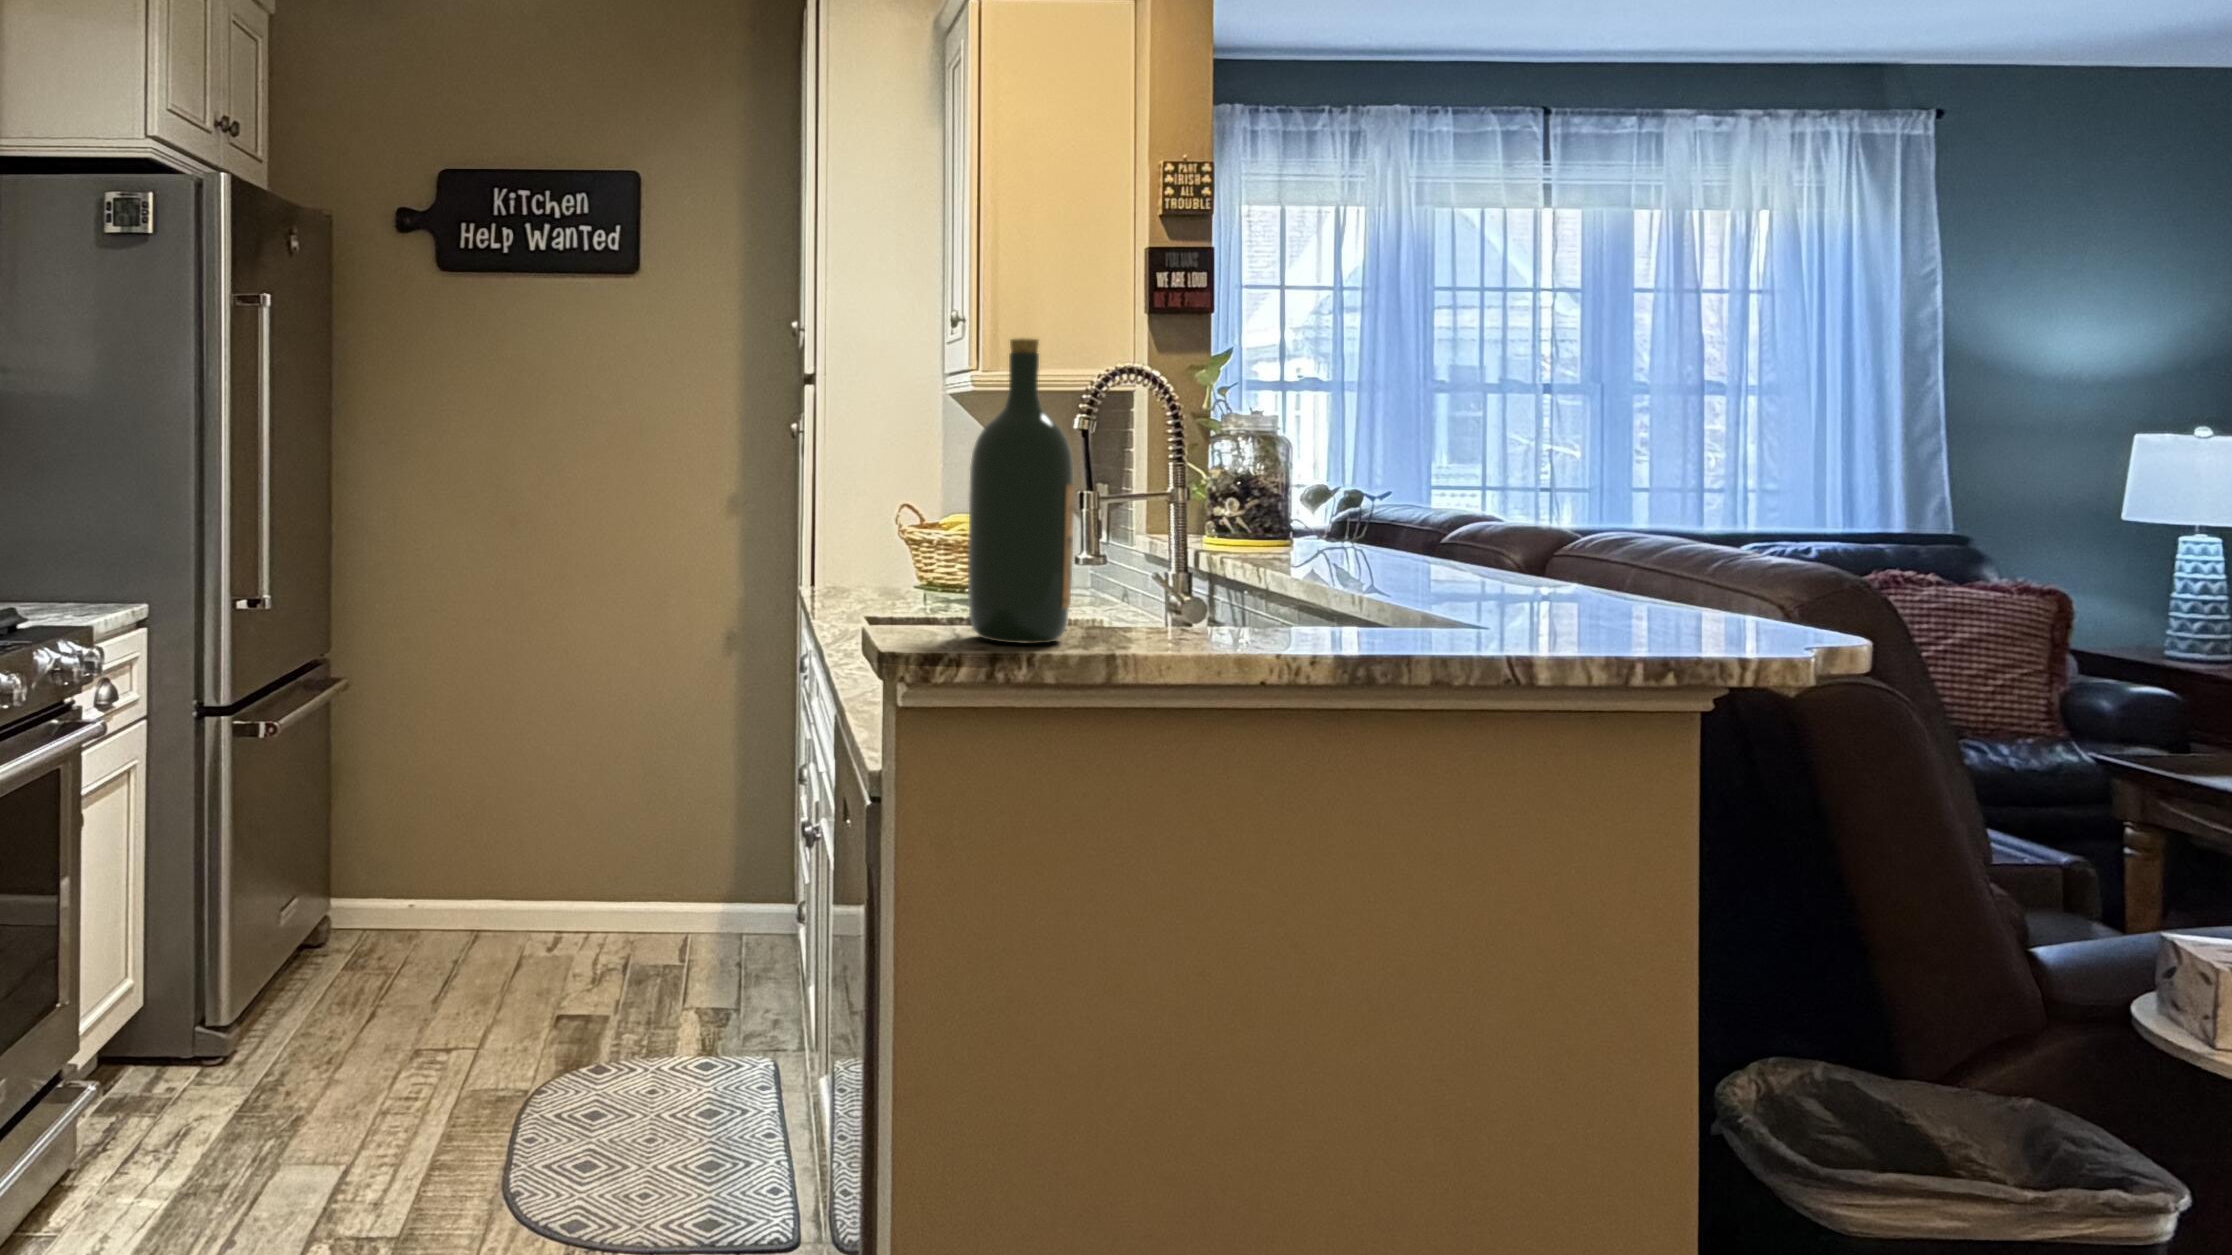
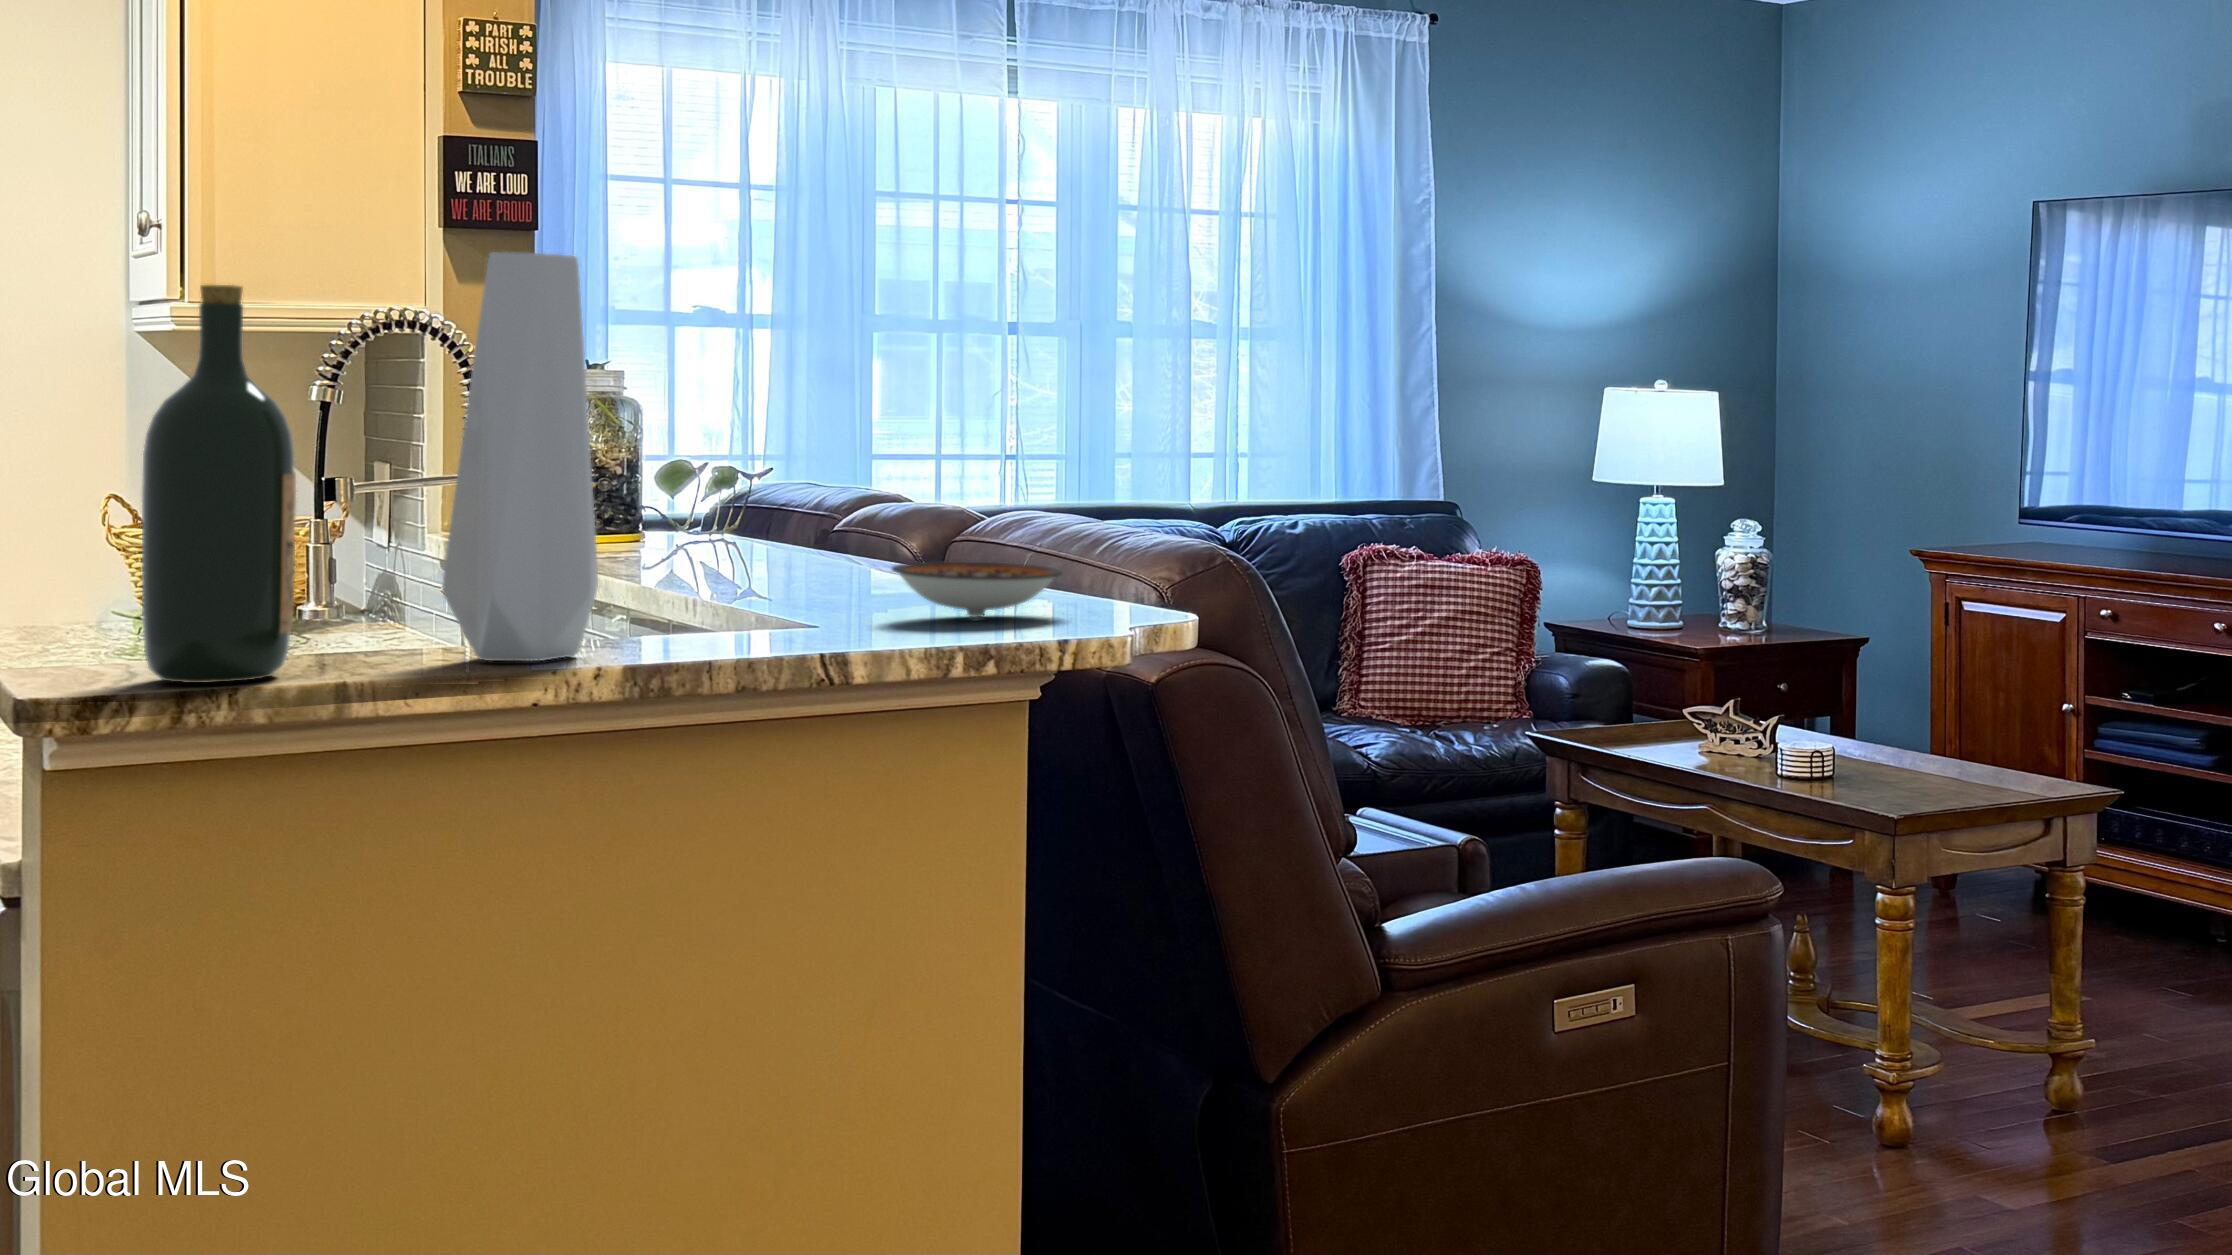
vase: none [1180,307,1303,646] -> present [442,252,598,661]
ceramic bowl: none [1554,580,1734,634] -> present [892,562,1062,617]

